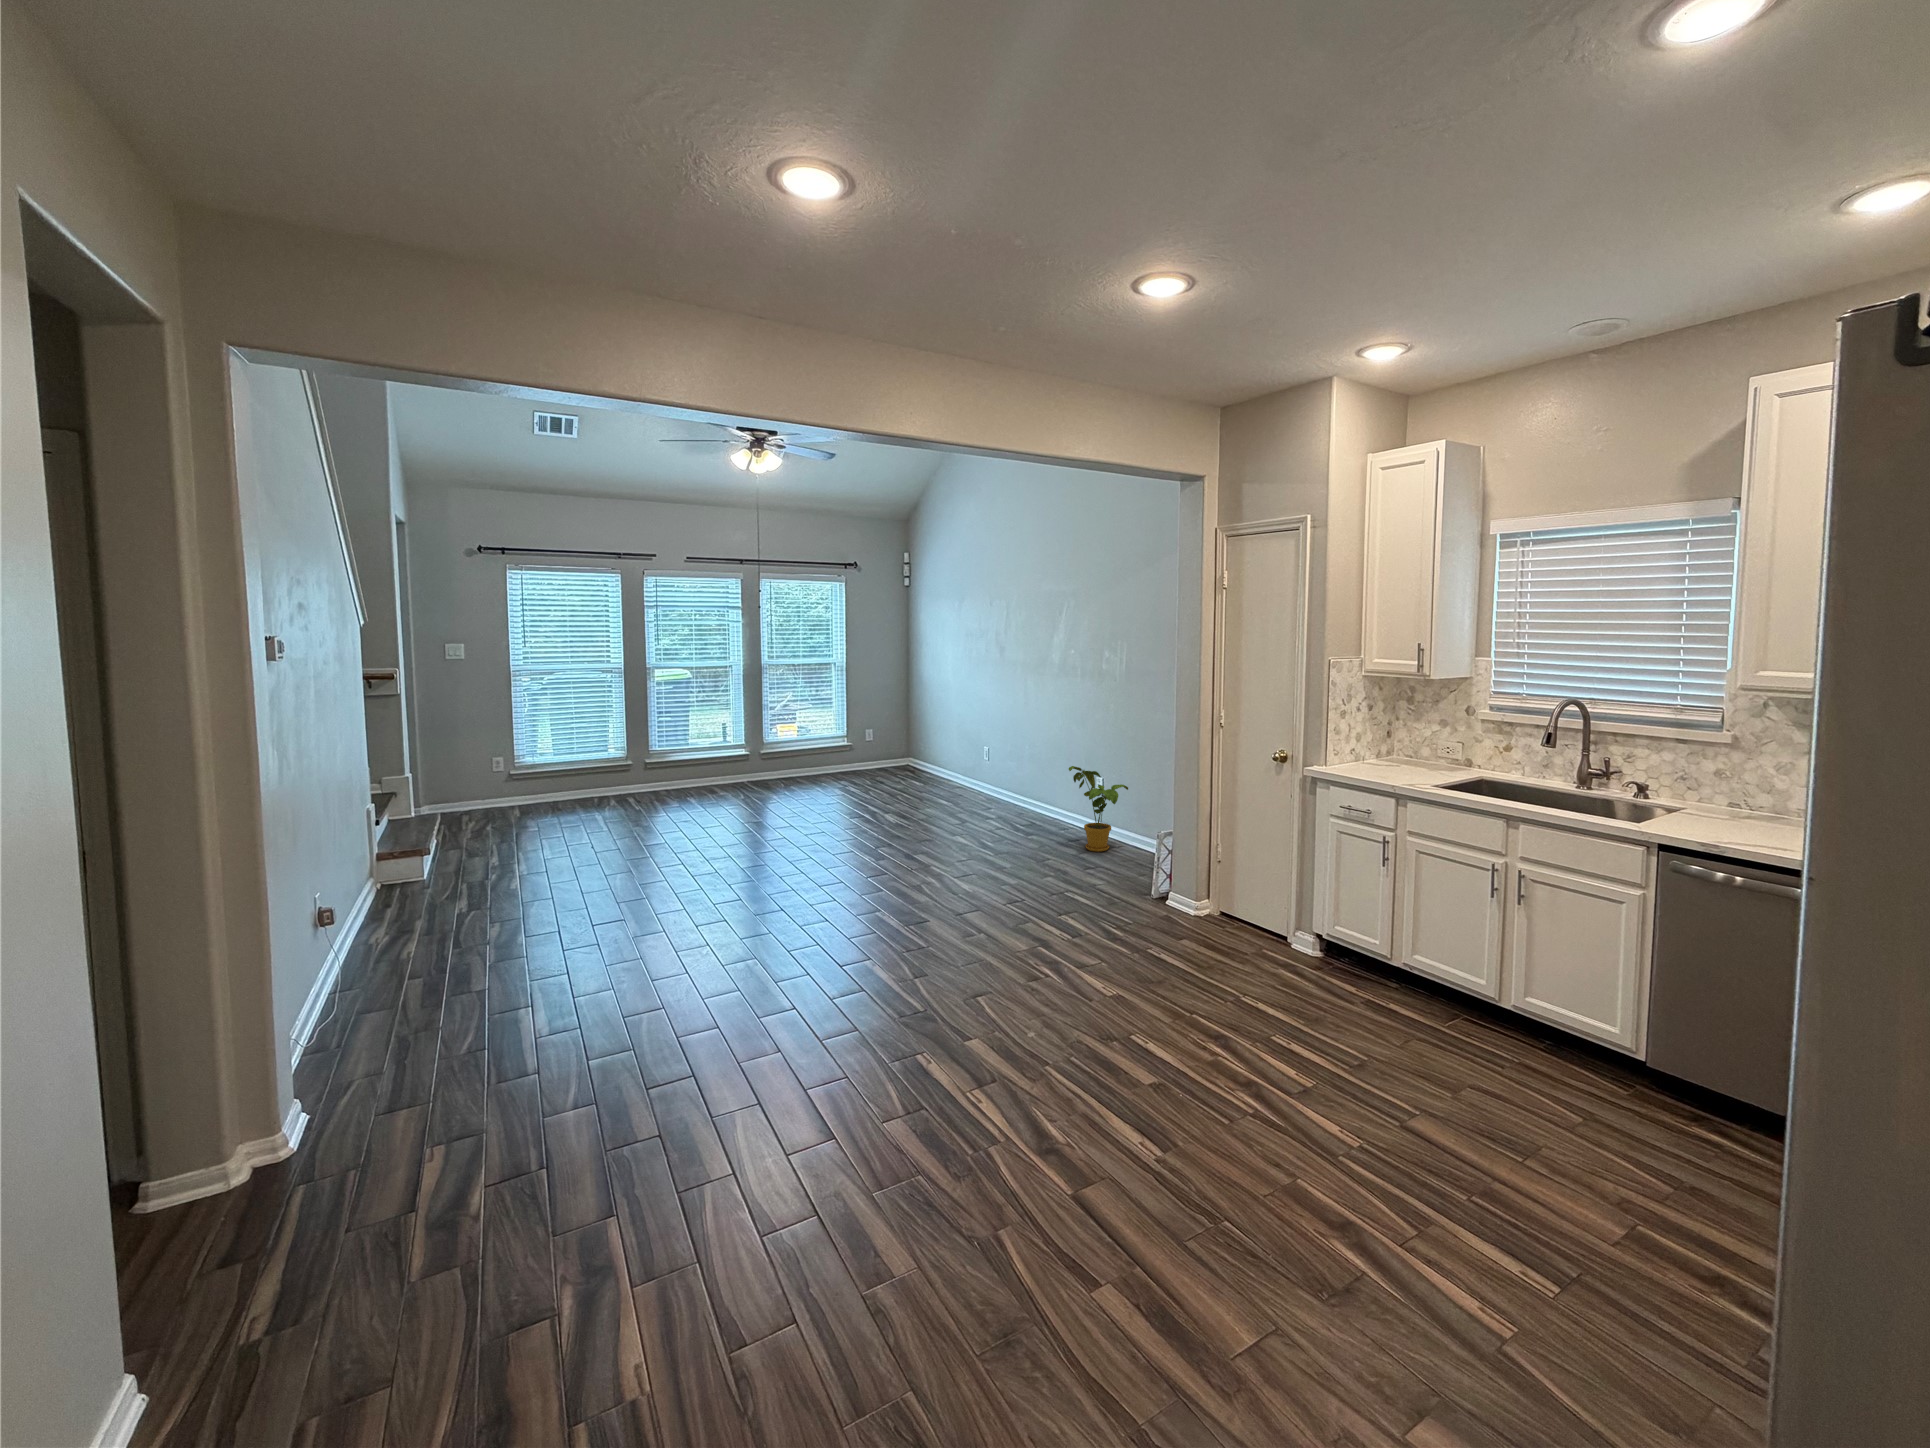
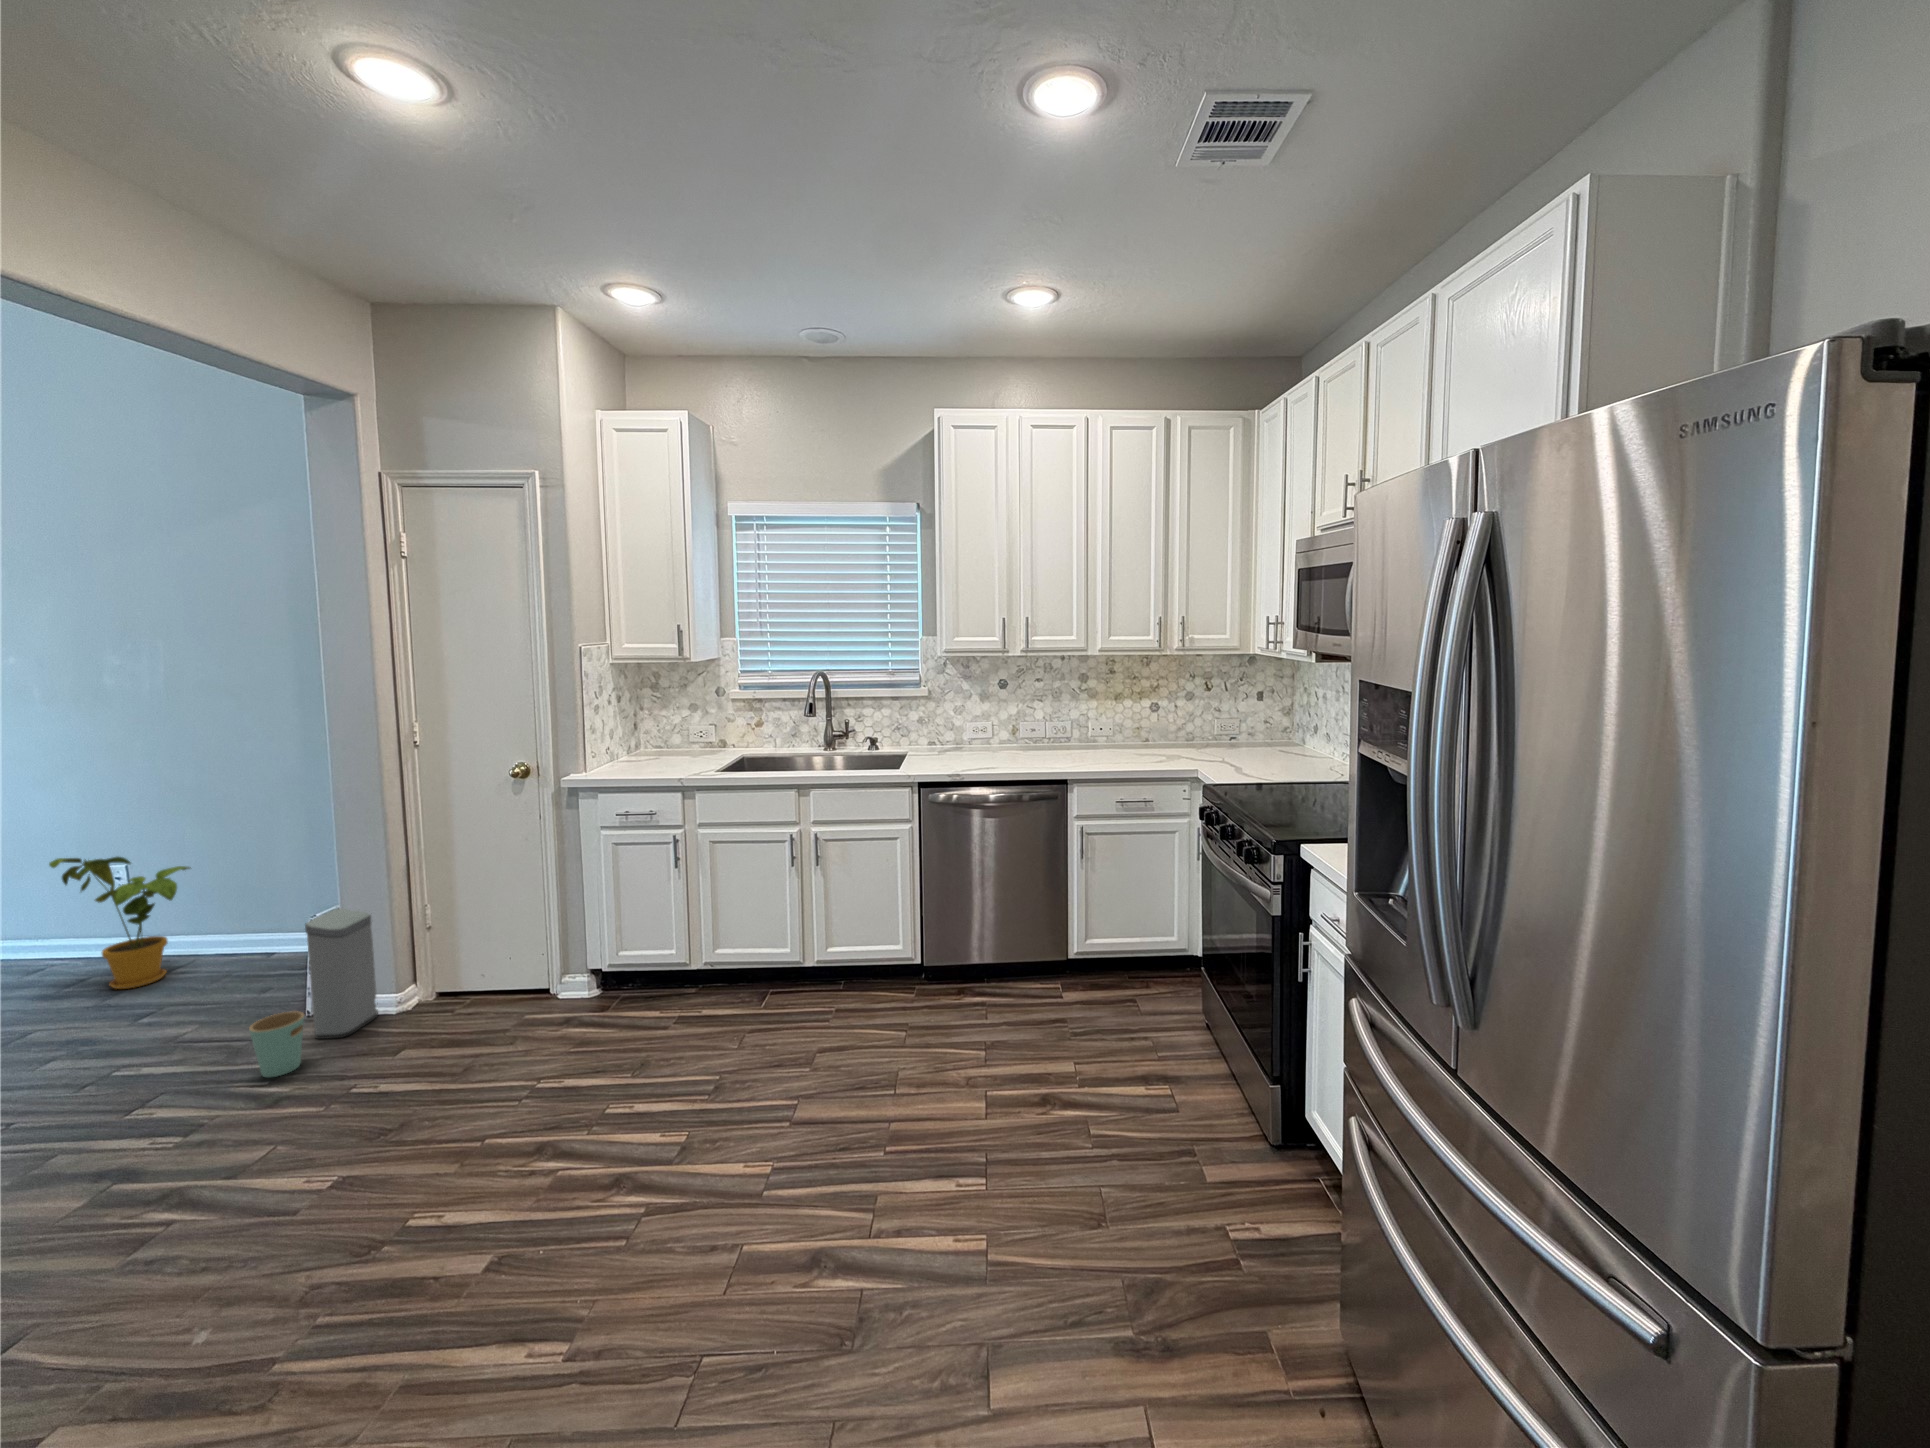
trash can: none [1113,830,1187,925] -> present [249,908,378,1077]

